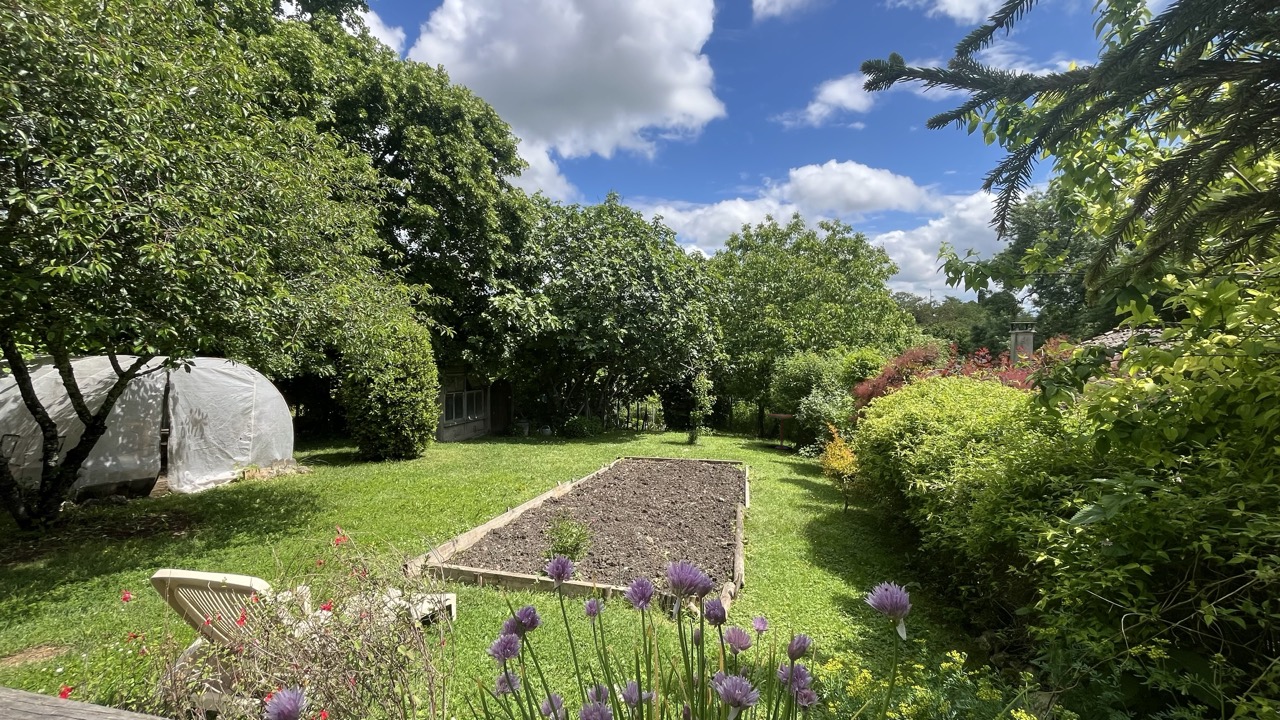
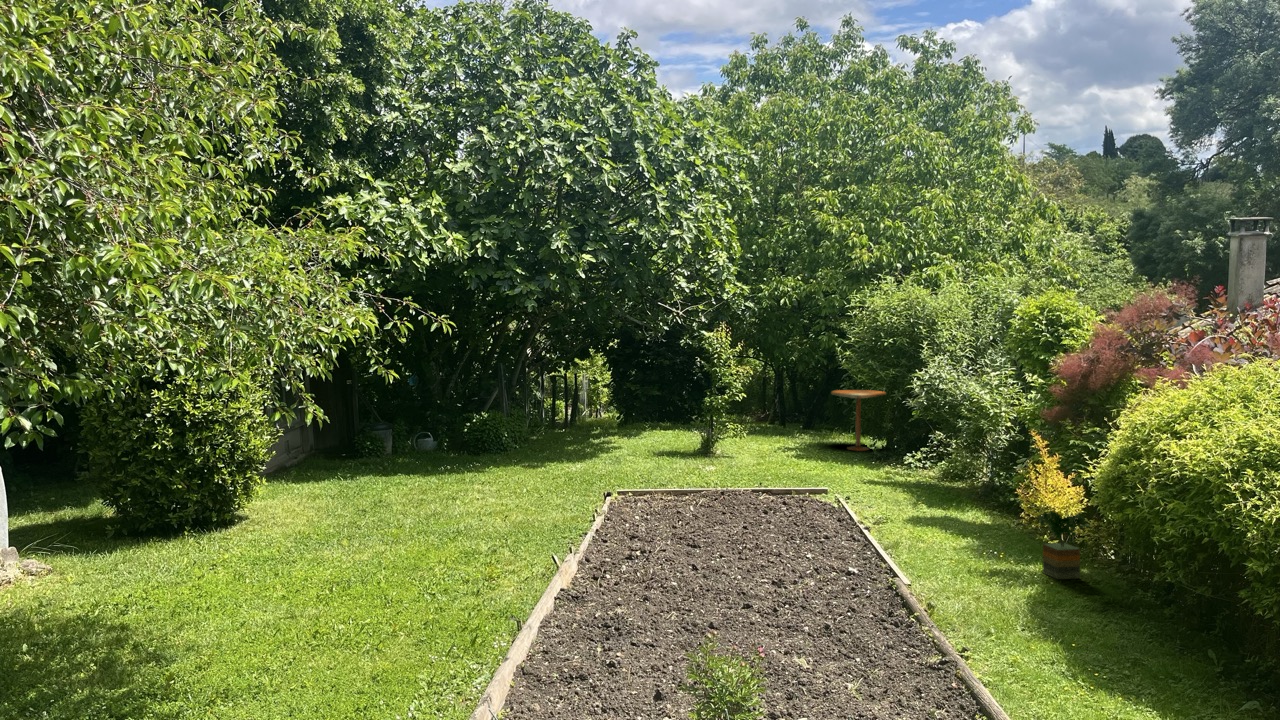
potted tree: none [842,471,874,514] -> present [1040,510,1089,579]

